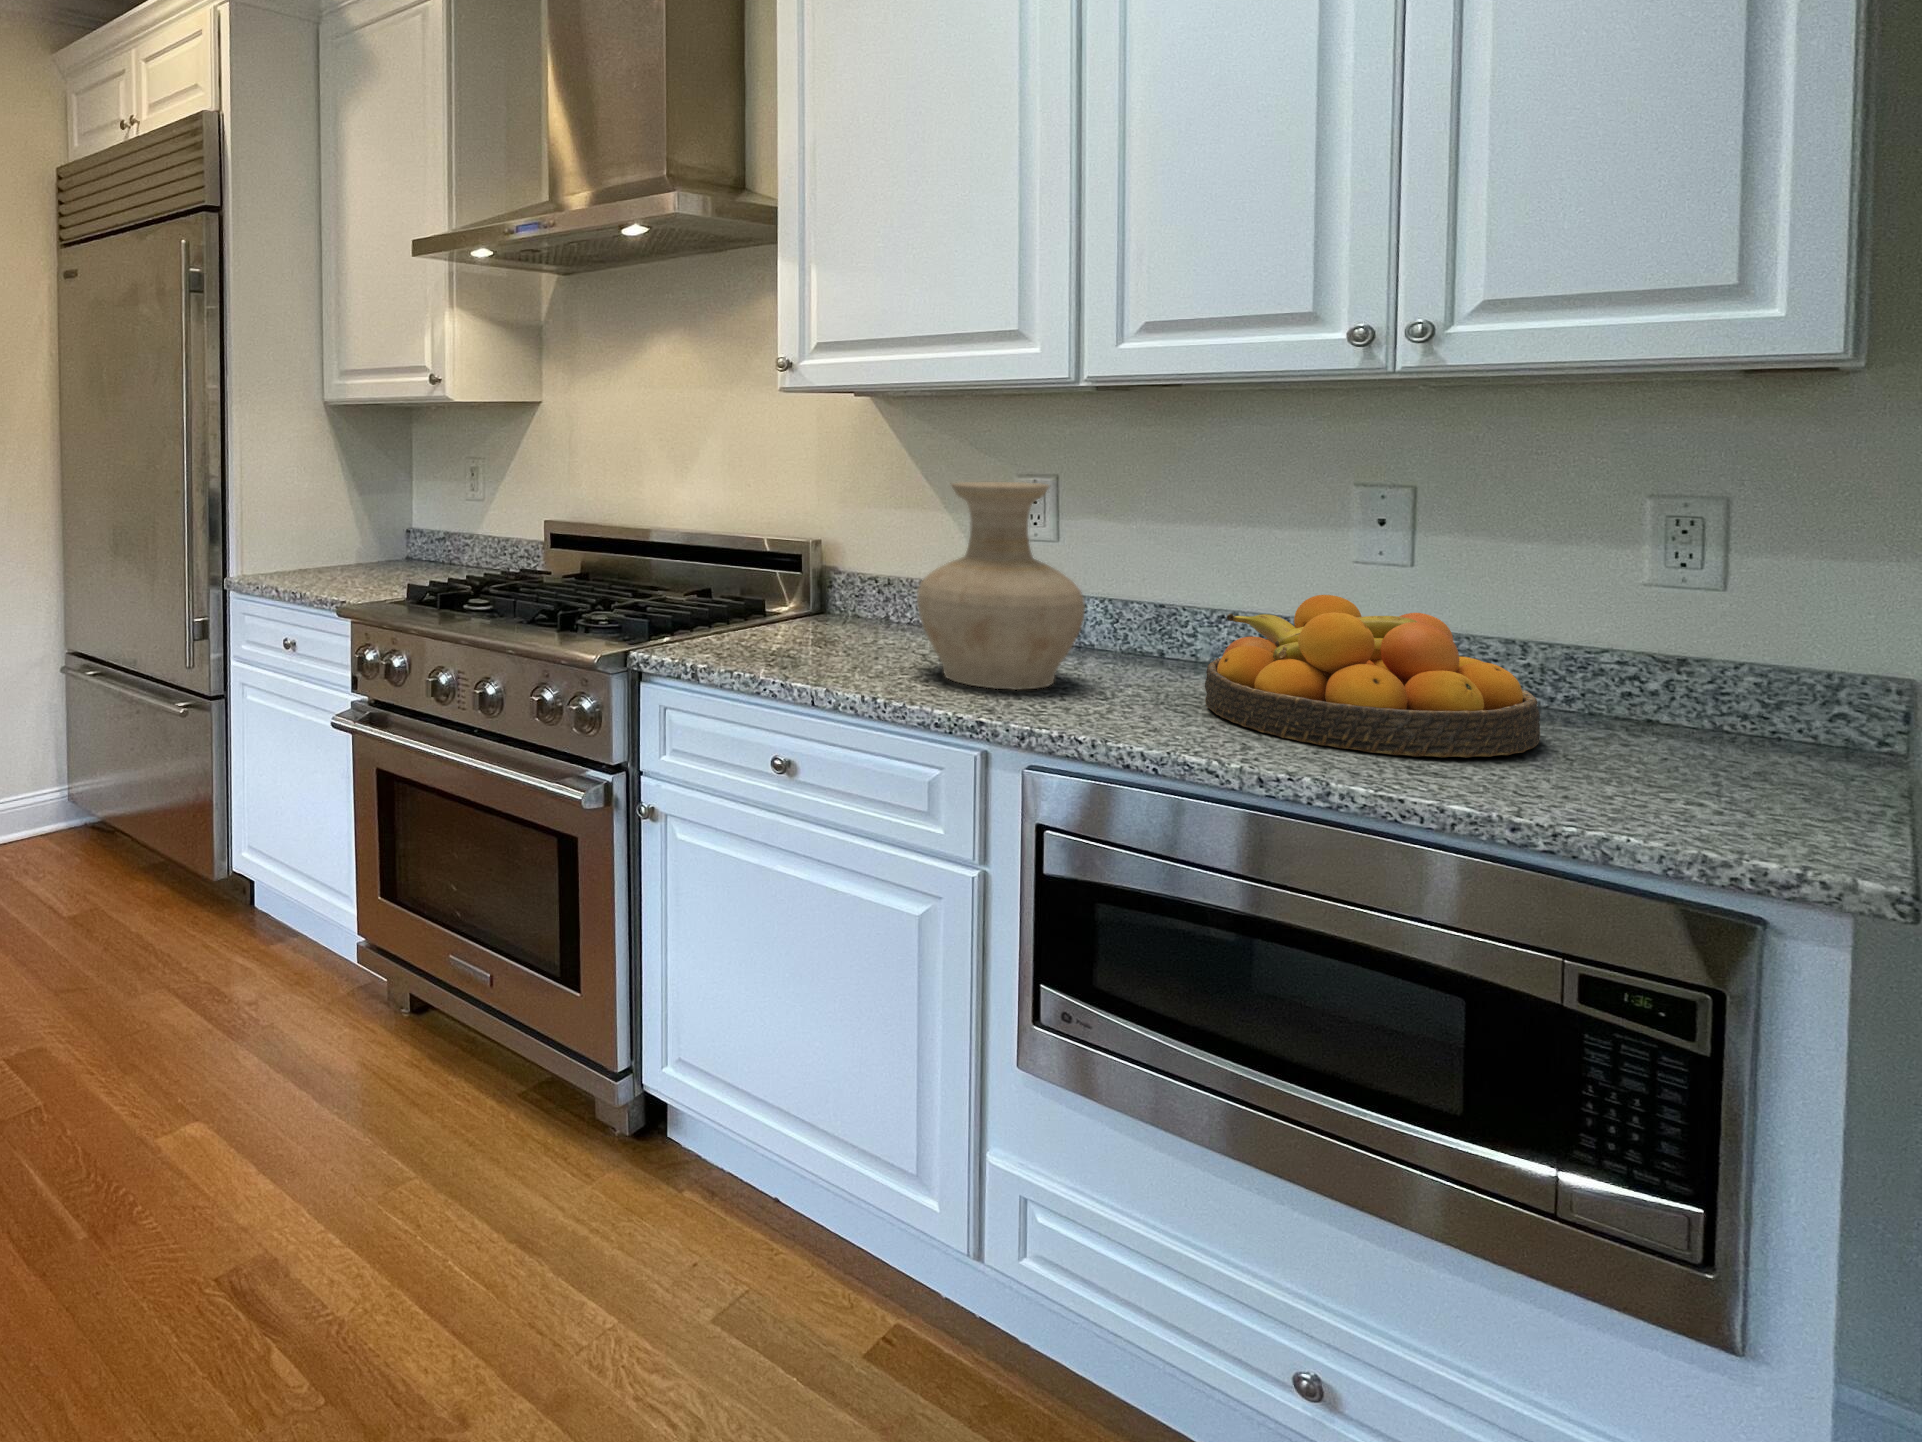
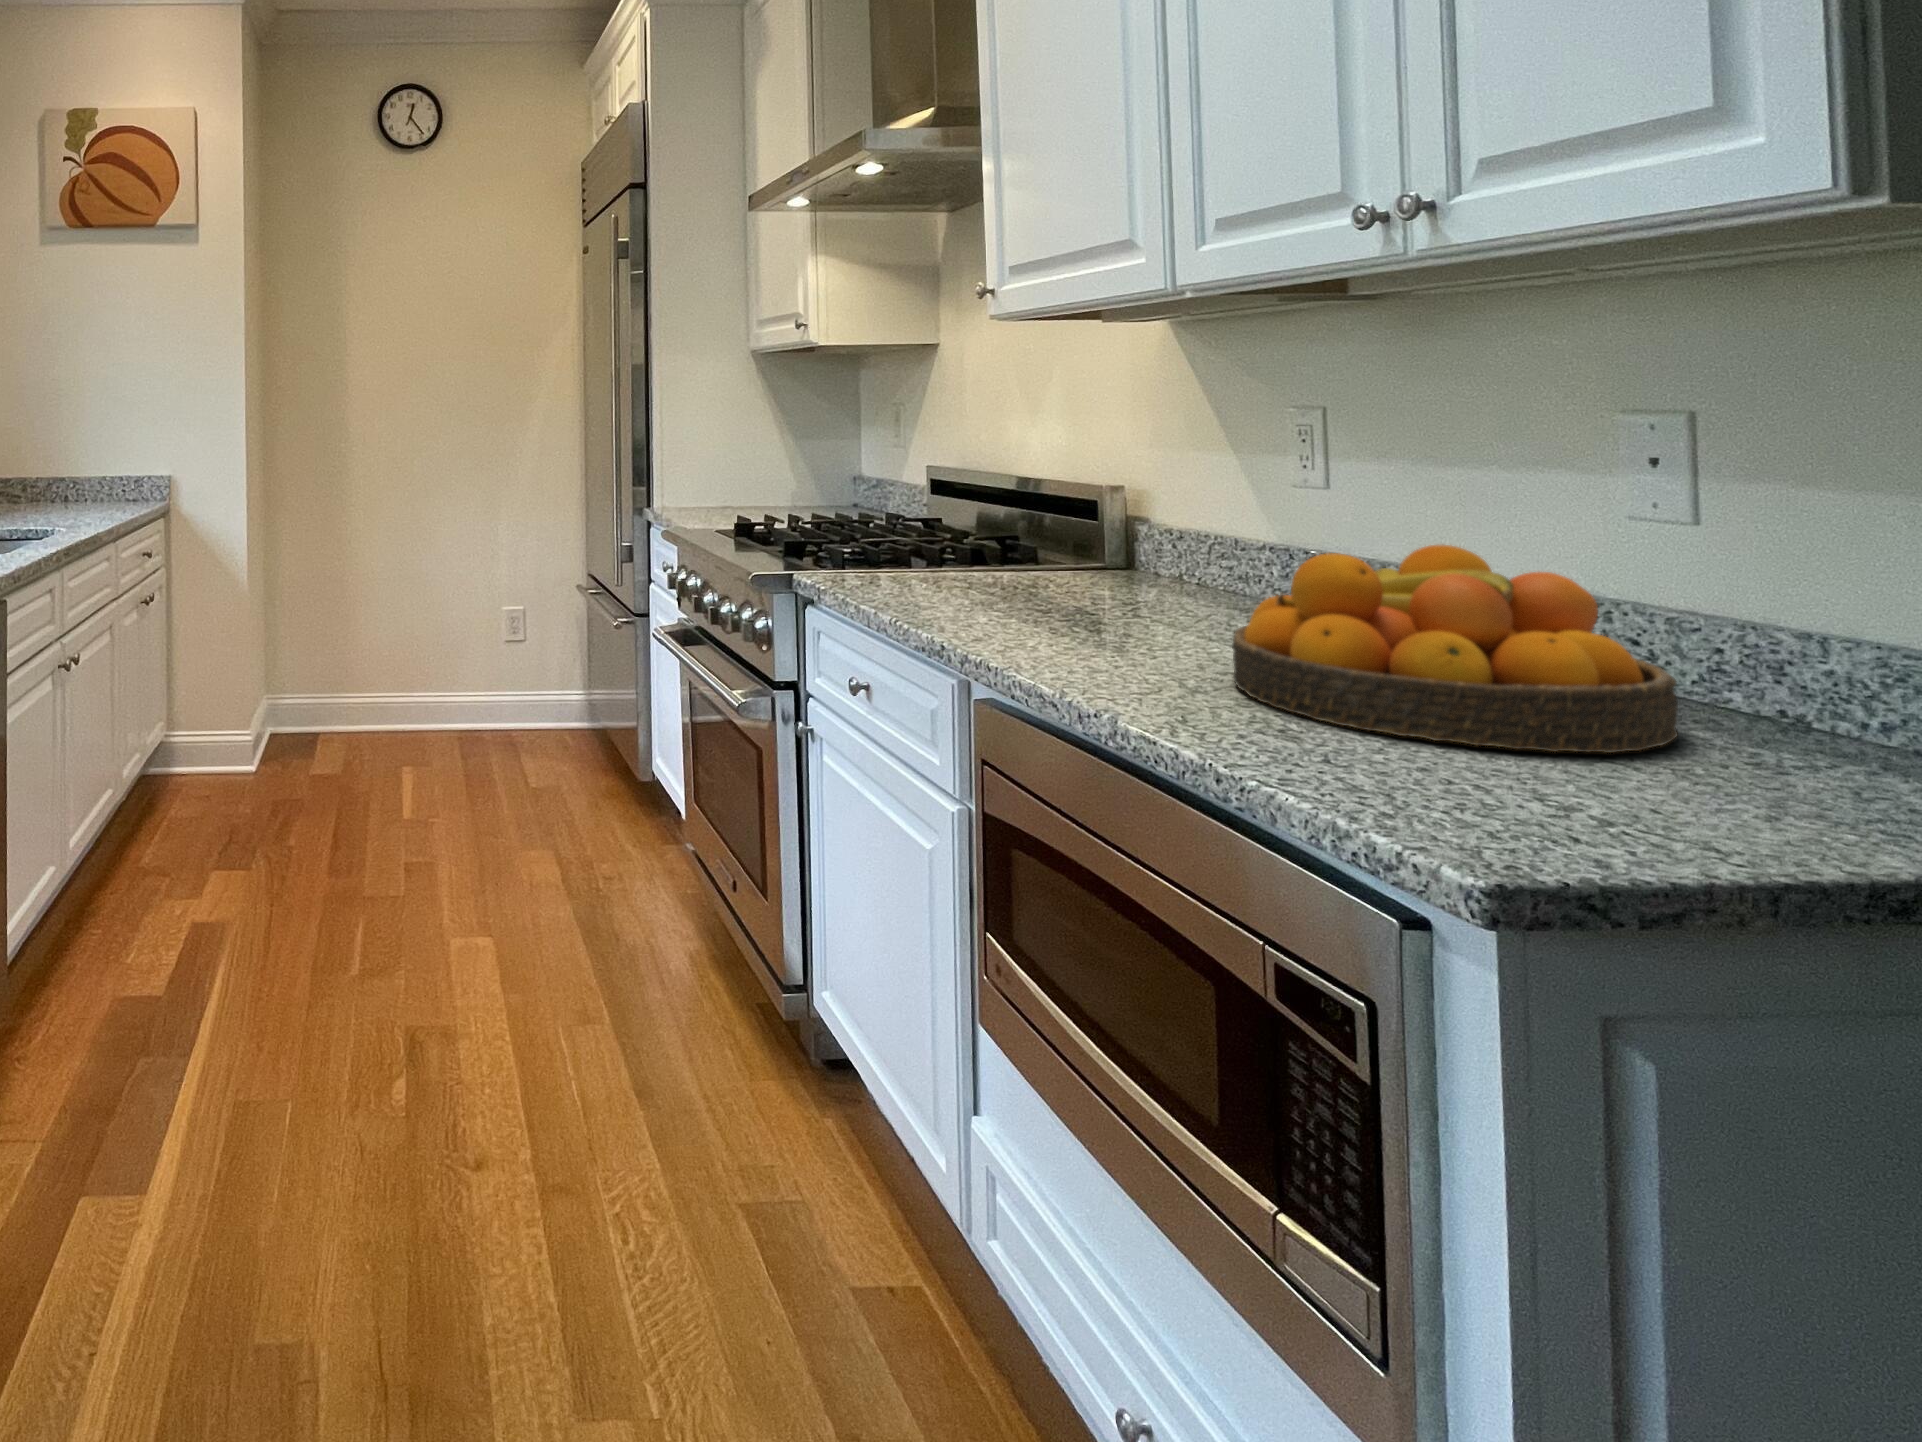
vase: present [917,482,1085,690] -> none [1002,407,1195,634]

